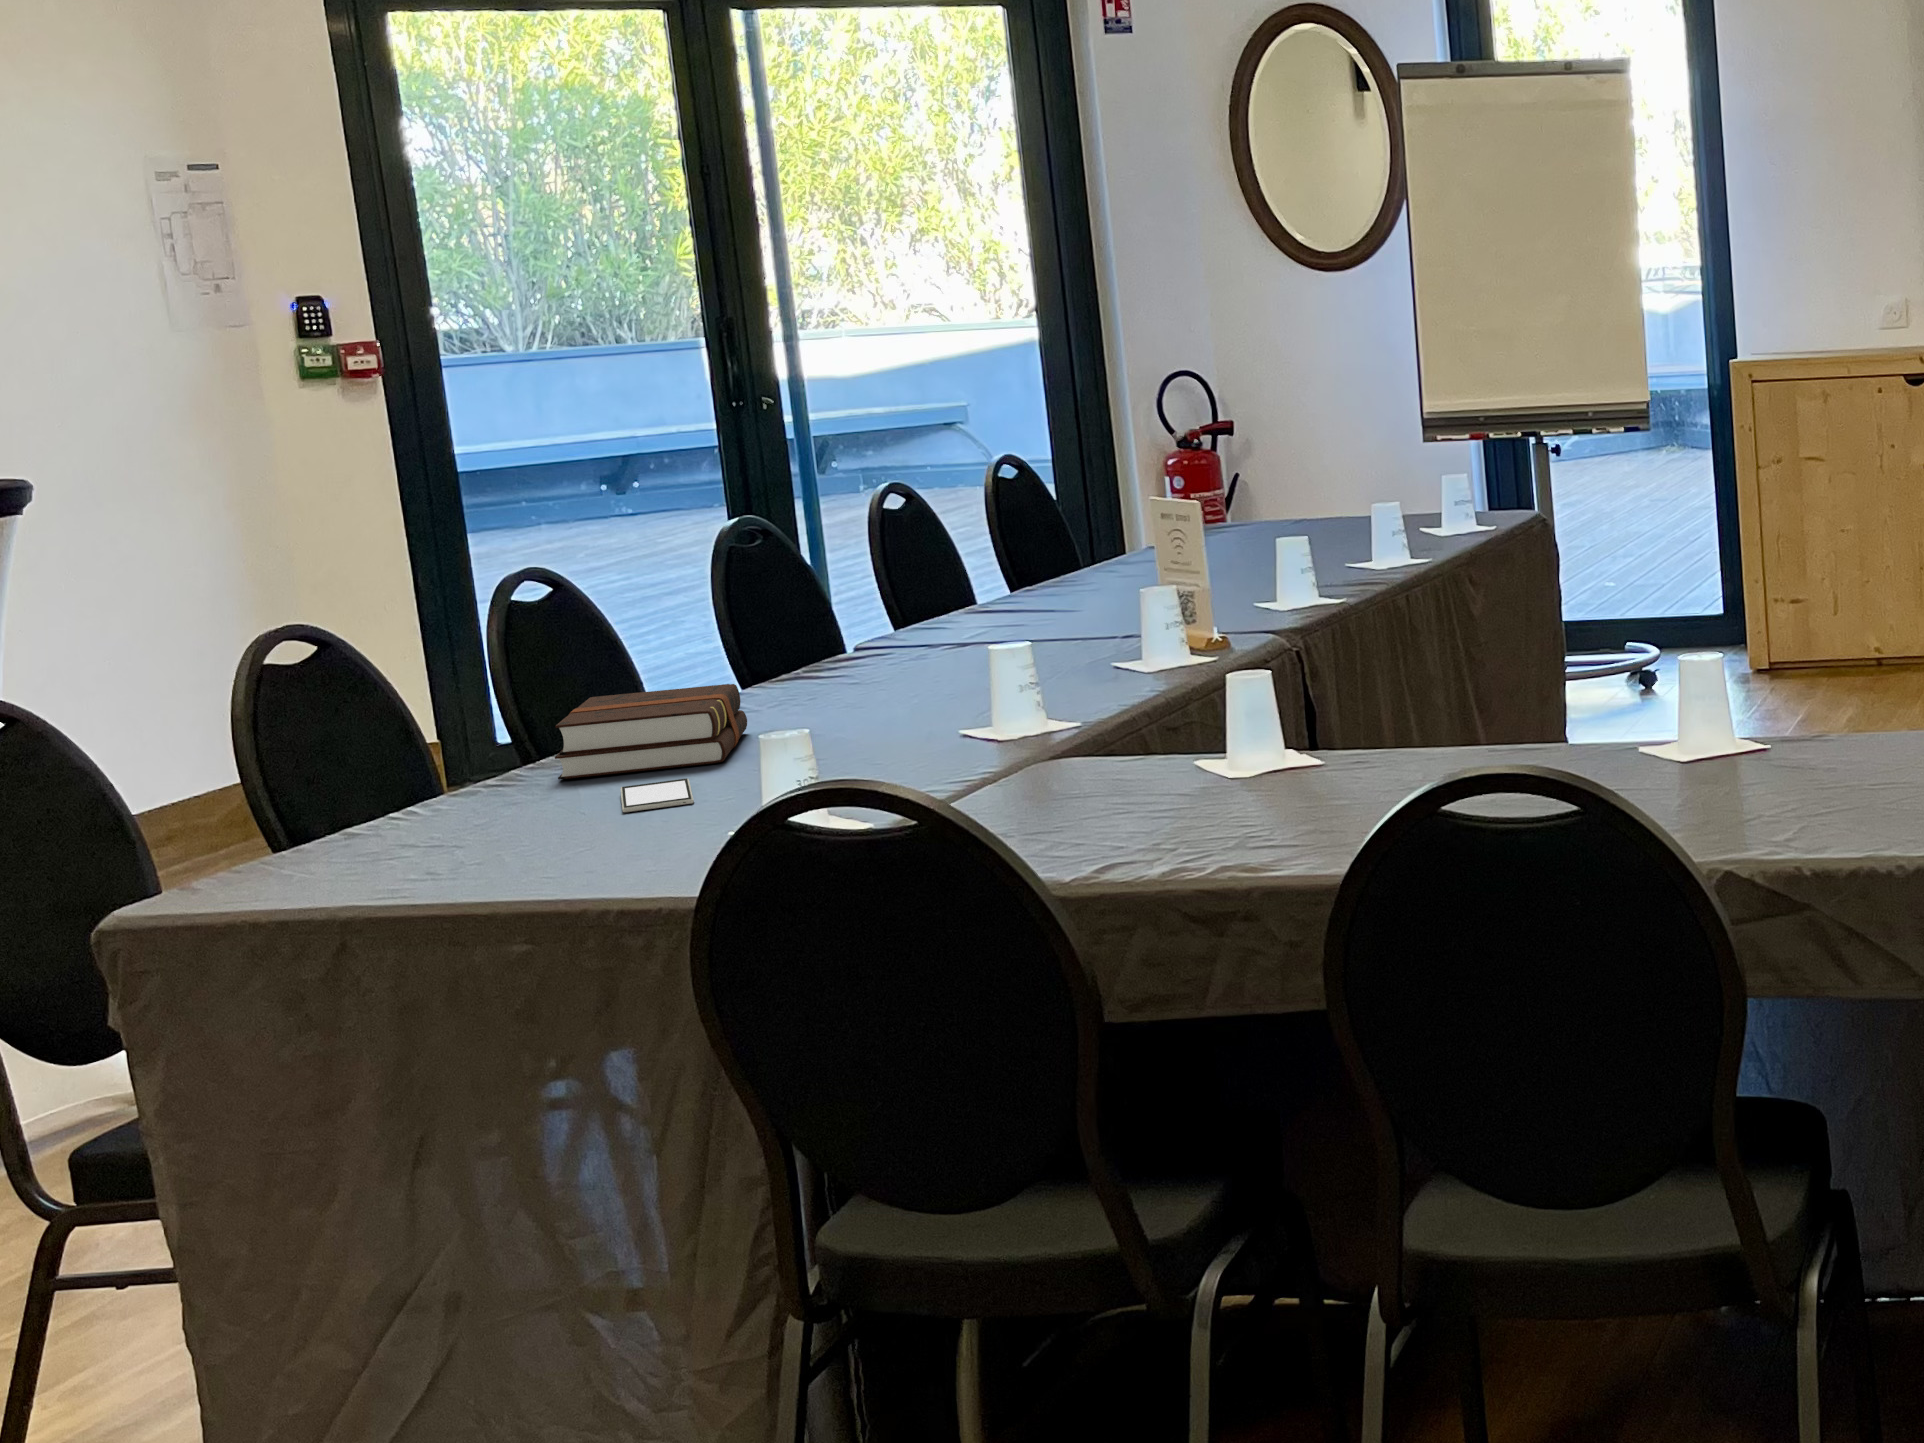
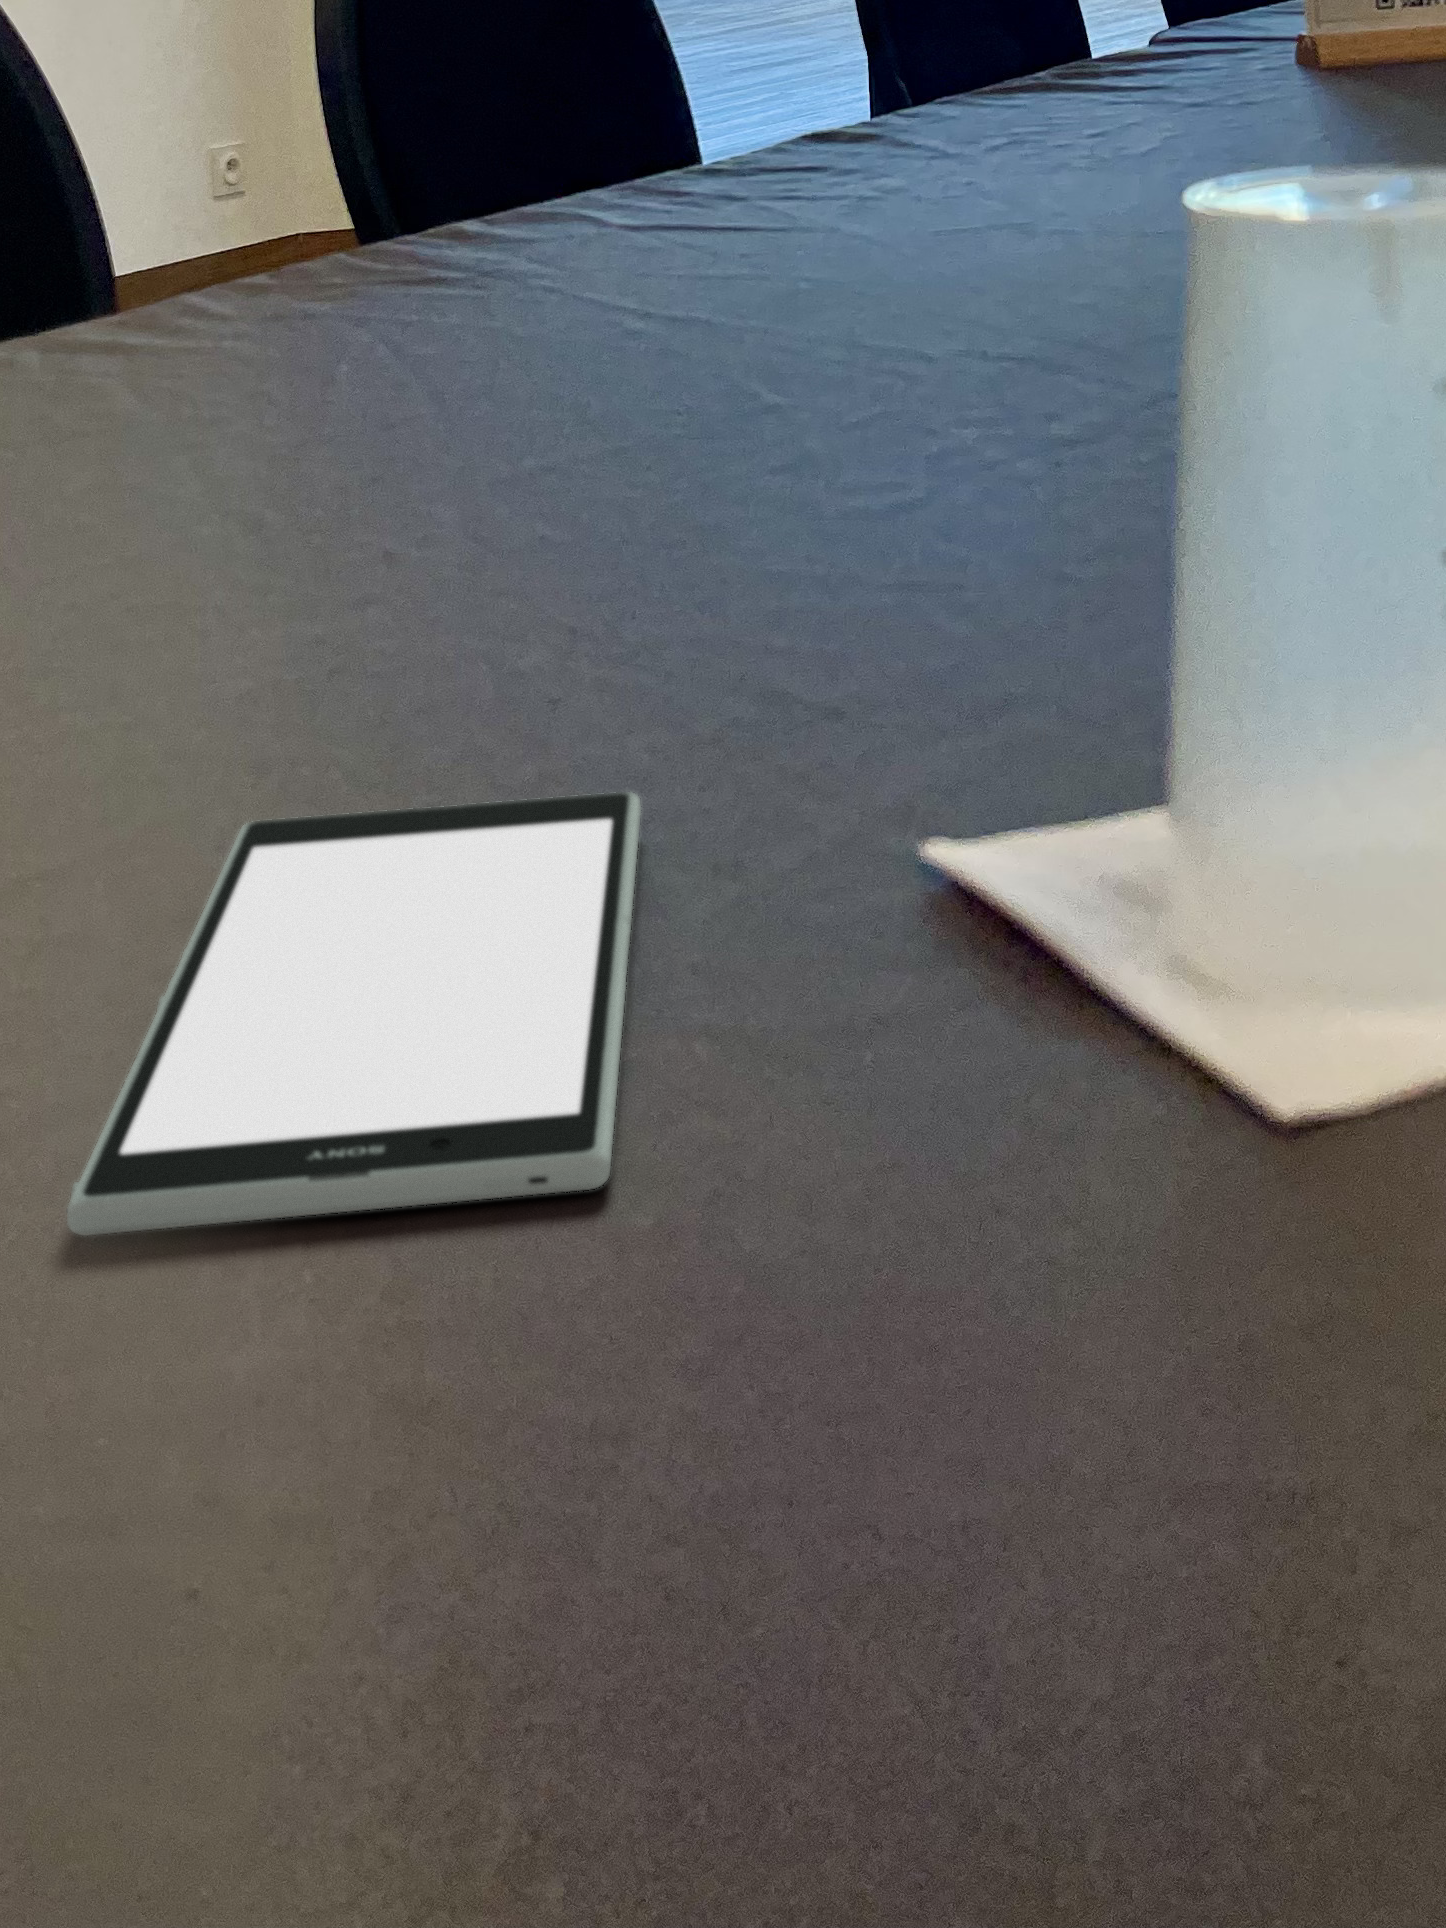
hardback book: present [555,684,747,779] -> none [62,198,941,632]

